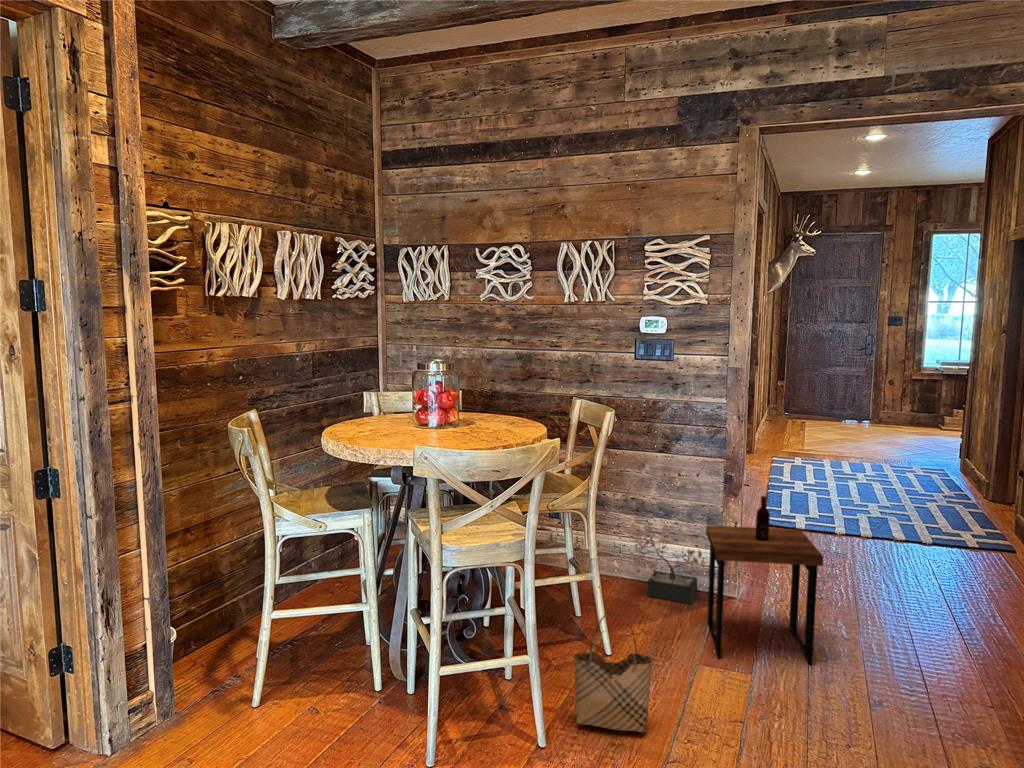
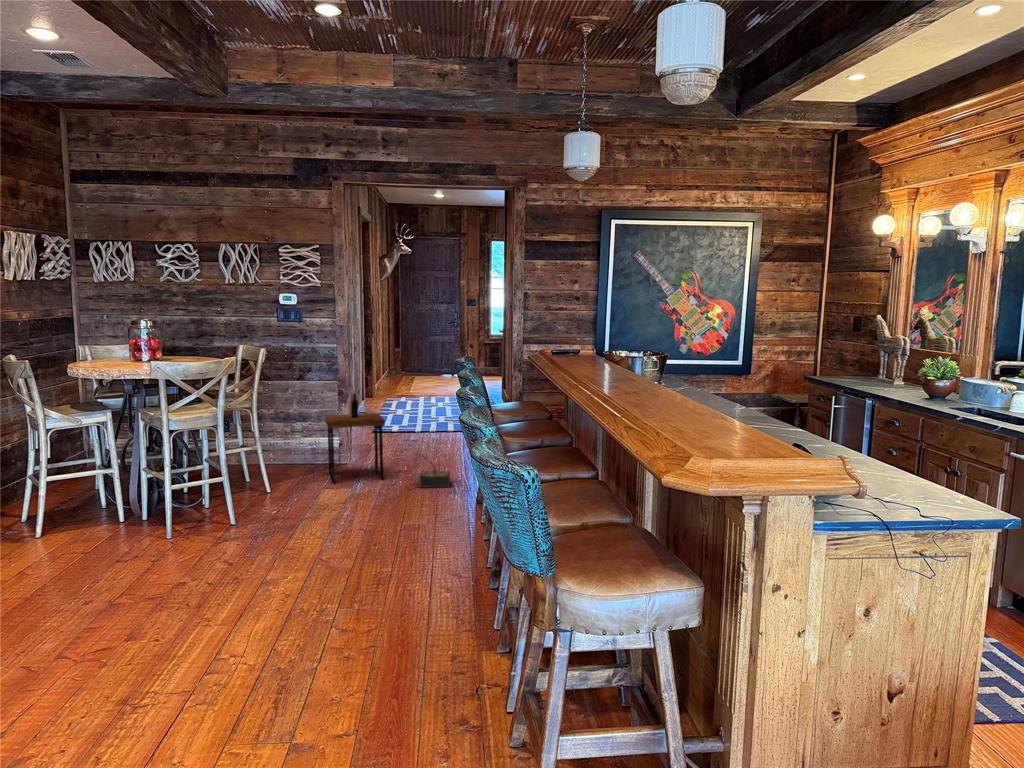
decorative plant: present [634,528,709,604] -> present [410,444,455,487]
woven basket: present [573,612,653,732] -> none [248,452,293,512]

